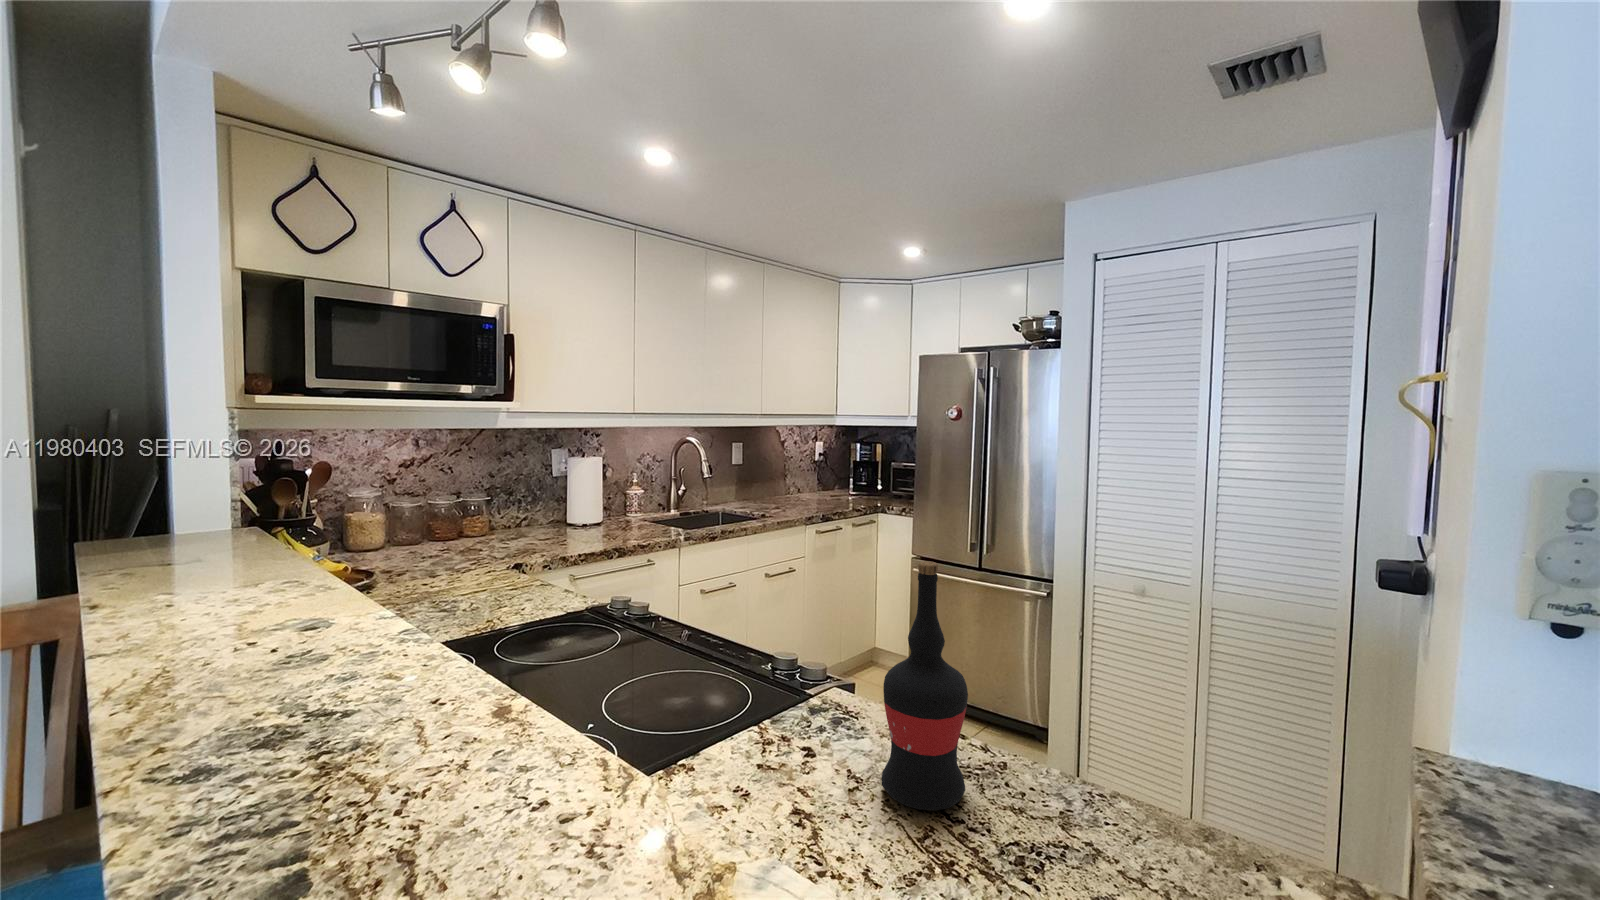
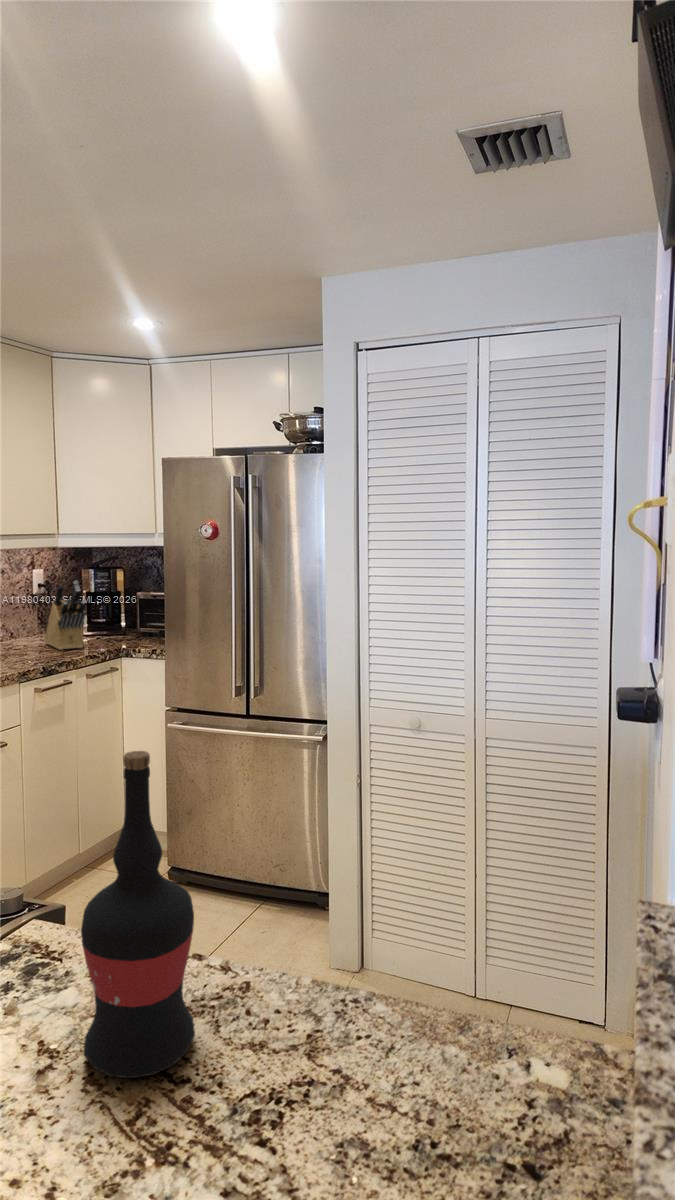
knife block: none [823,452,854,504] -> present [45,581,86,650]

